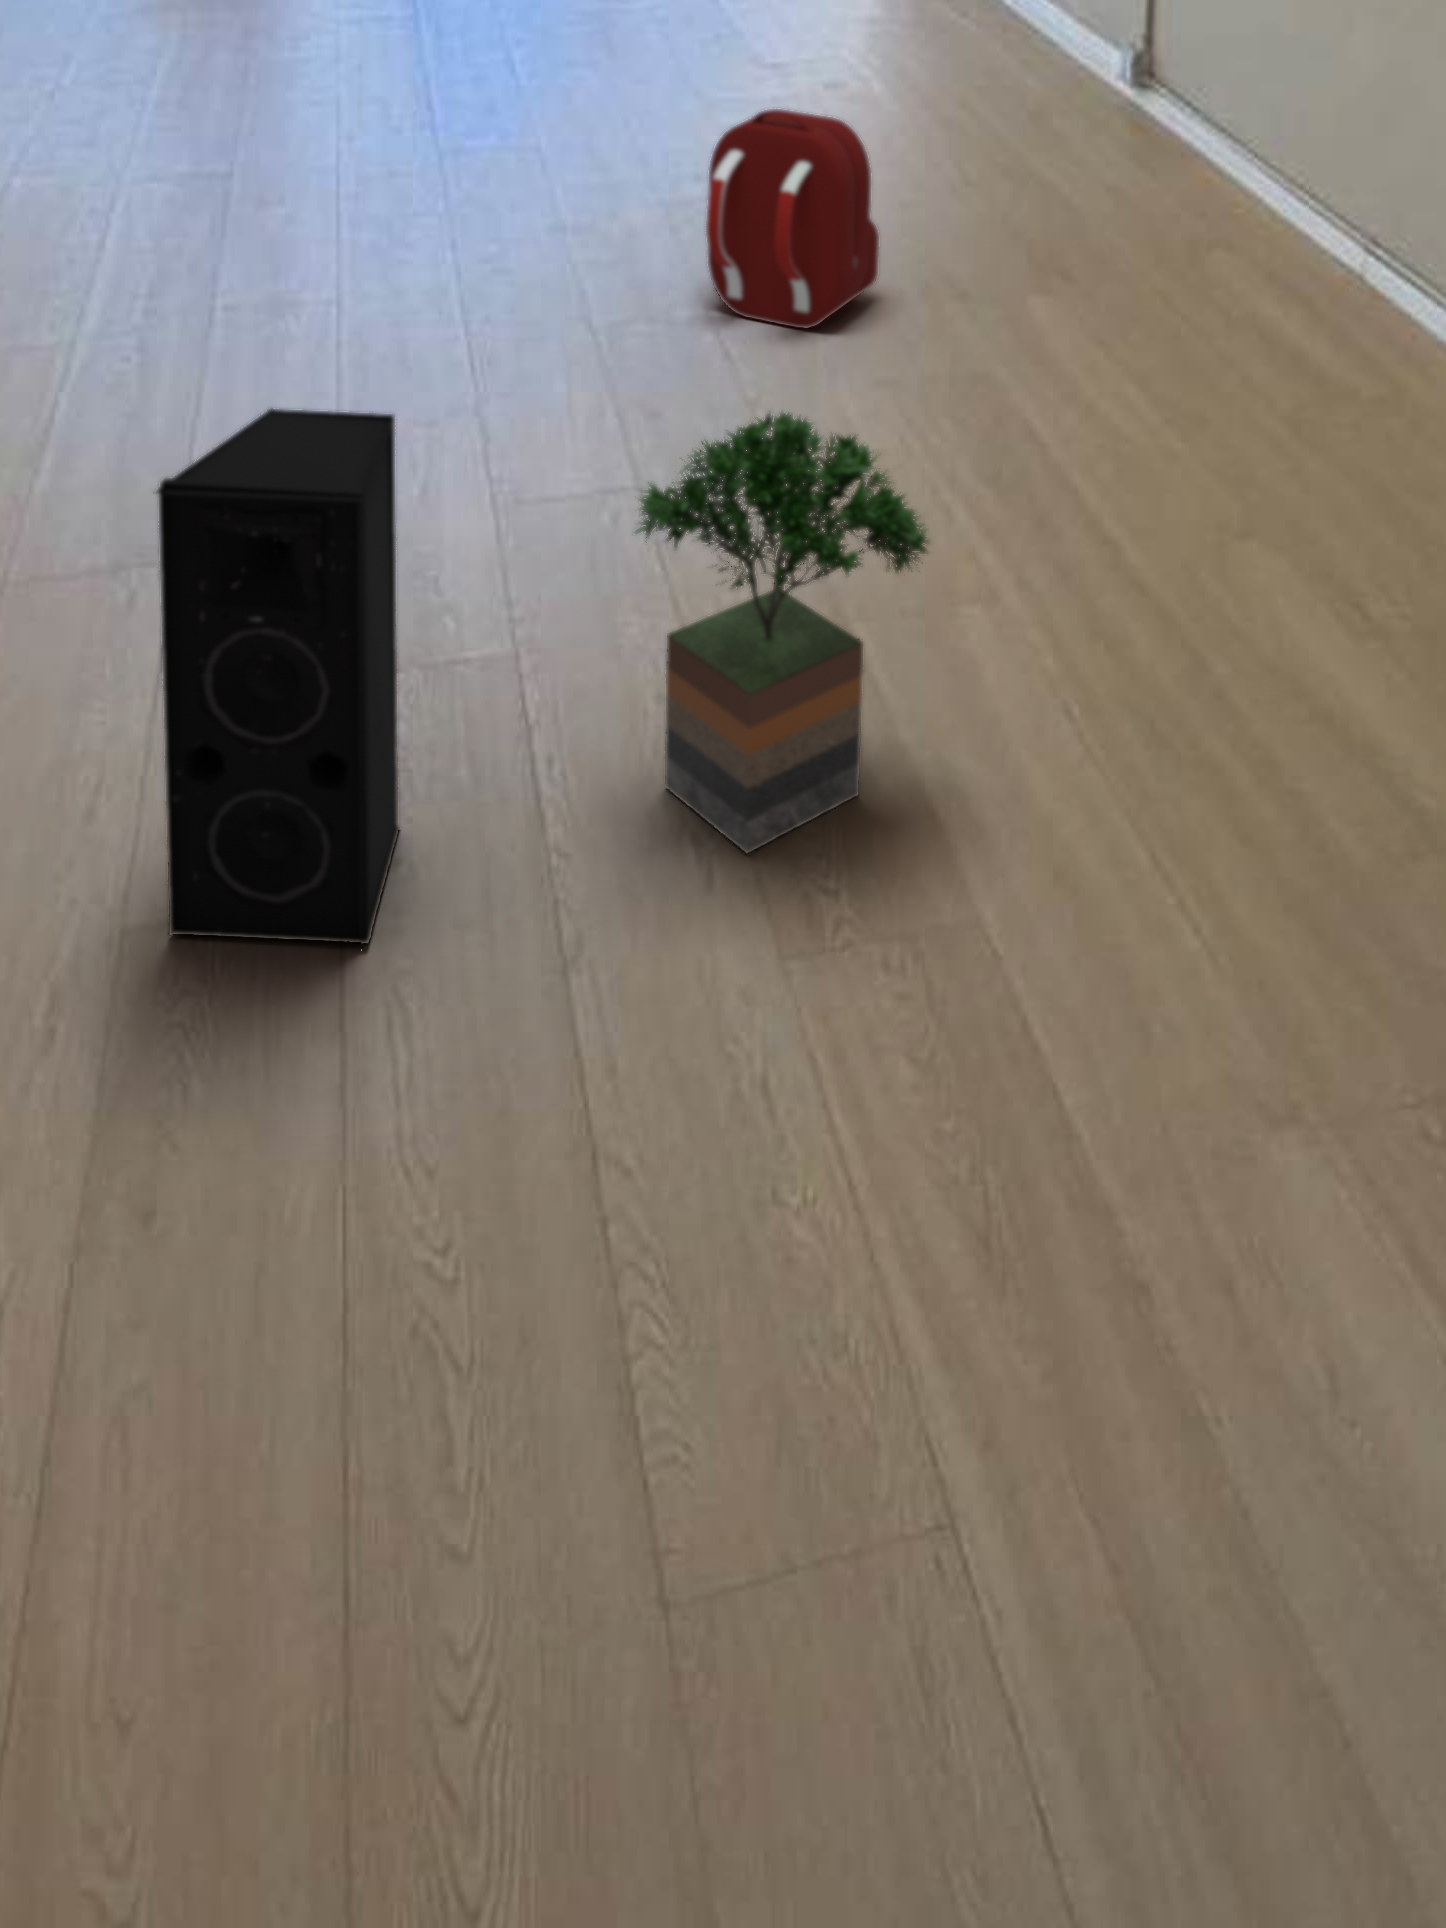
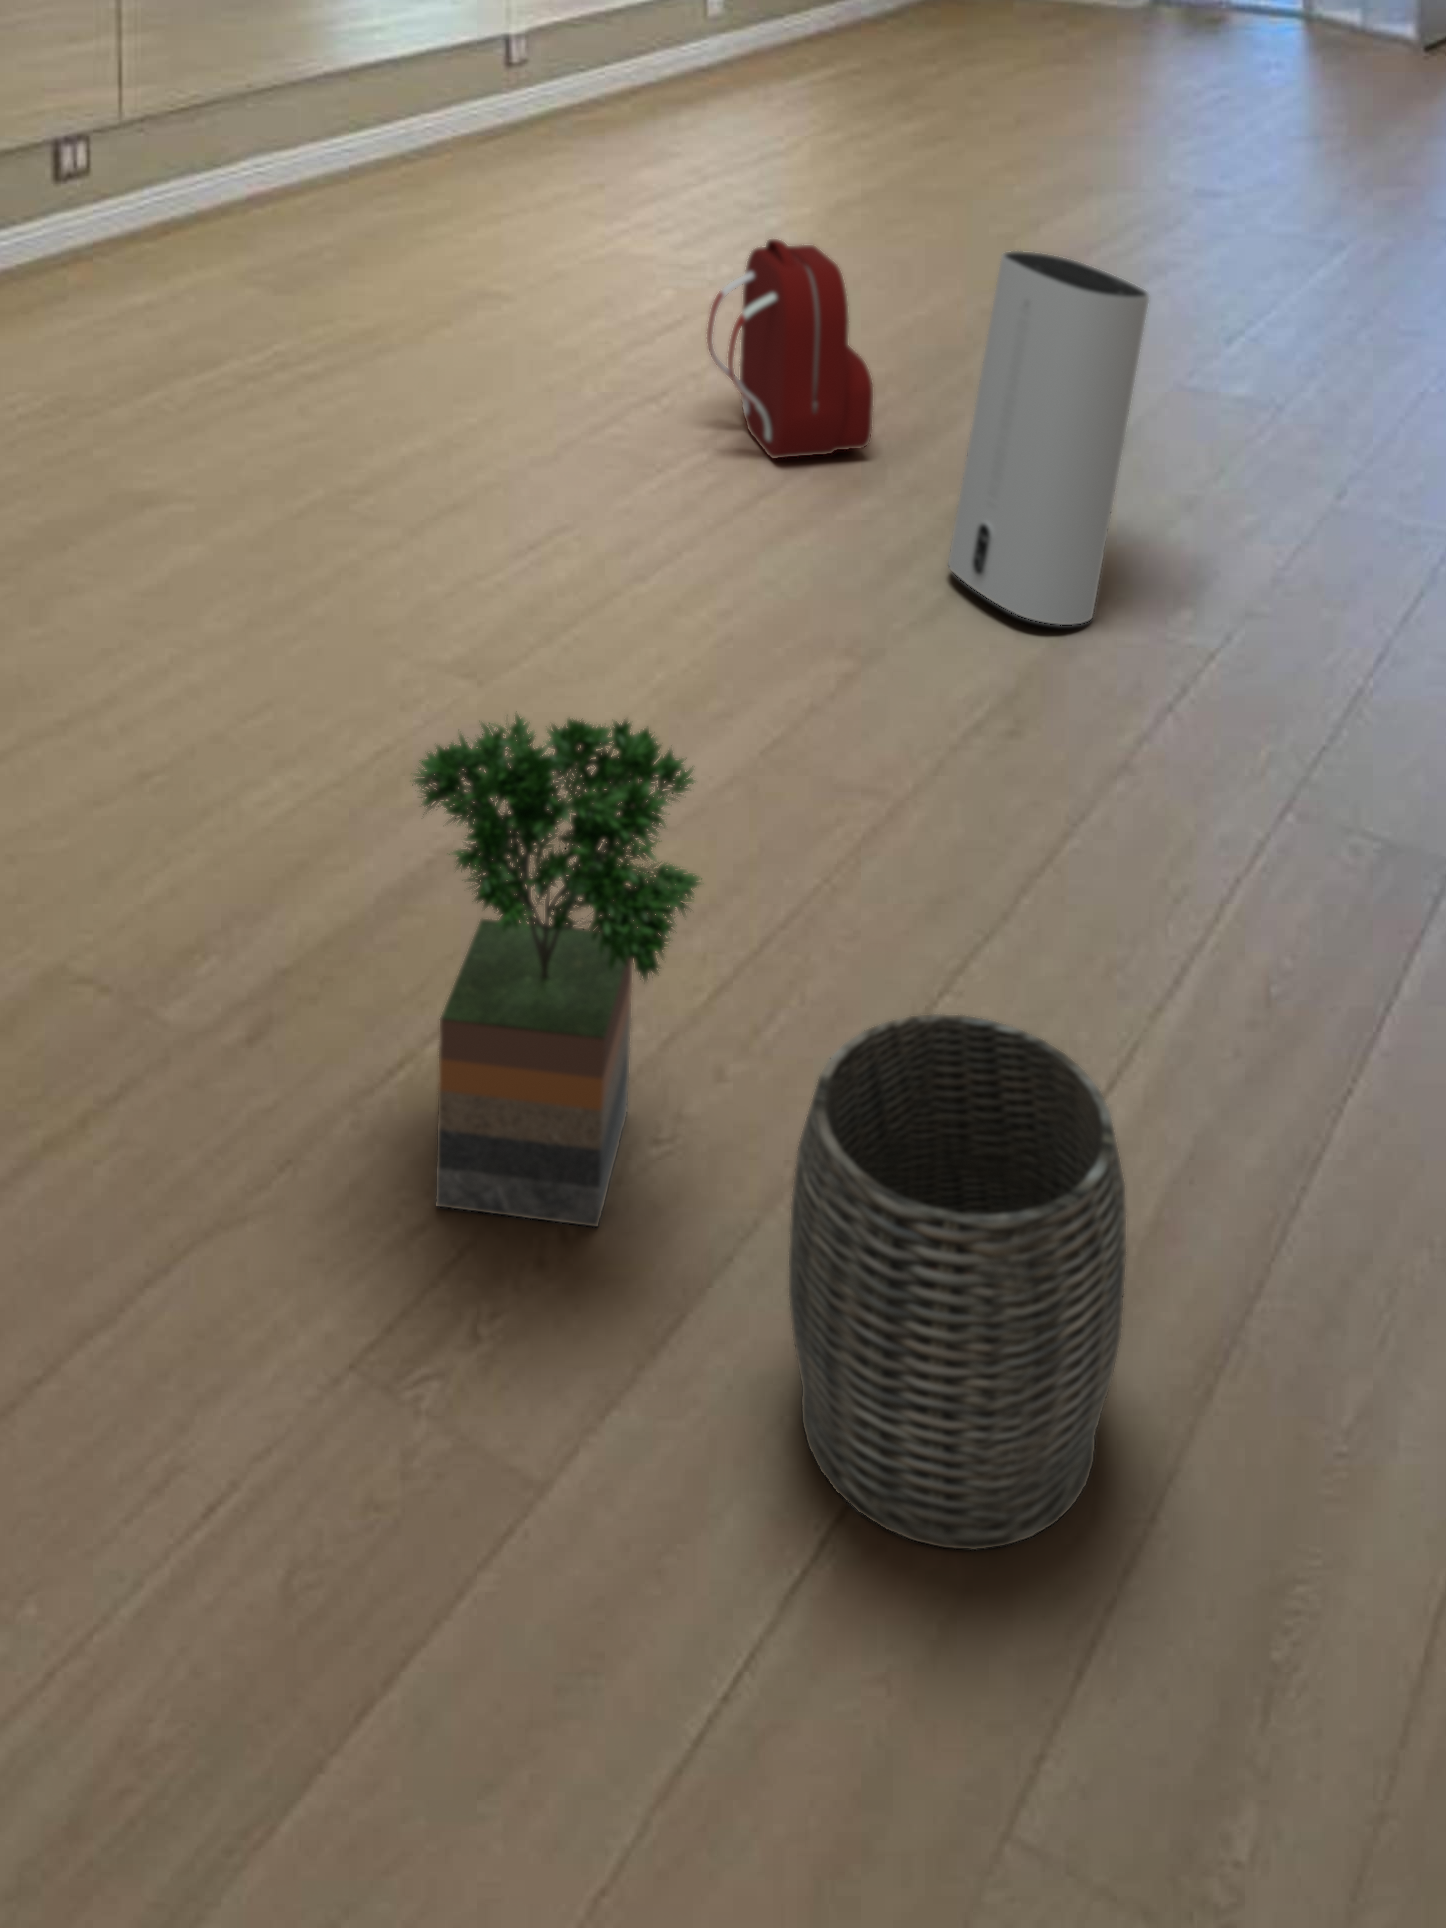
air purifier: none [466,26,636,334] -> present [948,251,1149,625]
backpack: present [706,109,879,328] -> present [707,239,873,458]
speaker: present [157,409,399,946] -> none [58,521,286,1066]
woven basket: none [1047,483,1280,808] -> present [789,1014,1126,1549]

